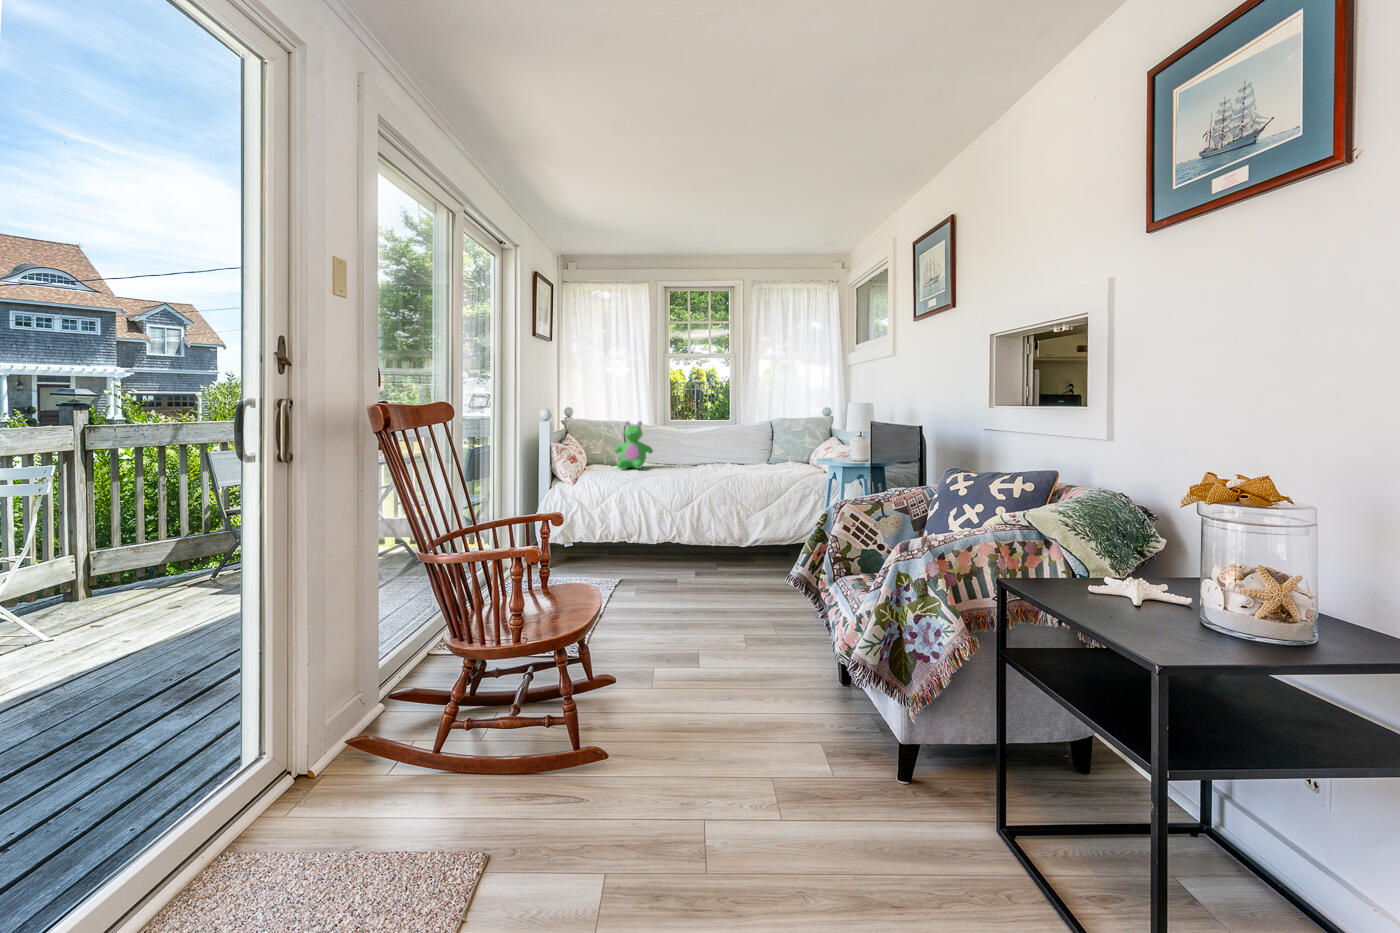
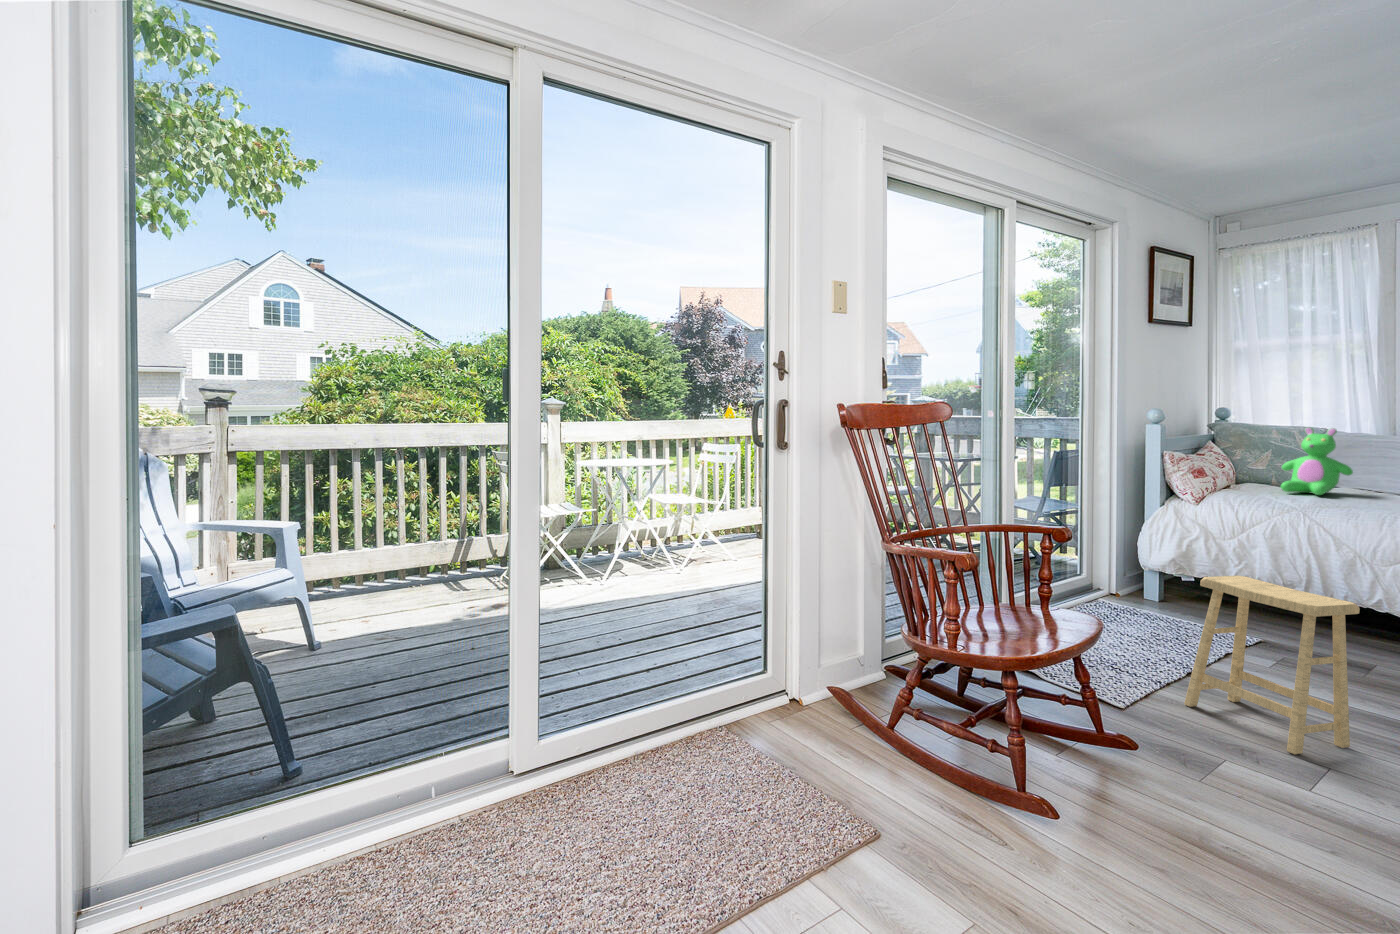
footstool: none [618,534,708,650] -> present [1184,576,1360,755]

